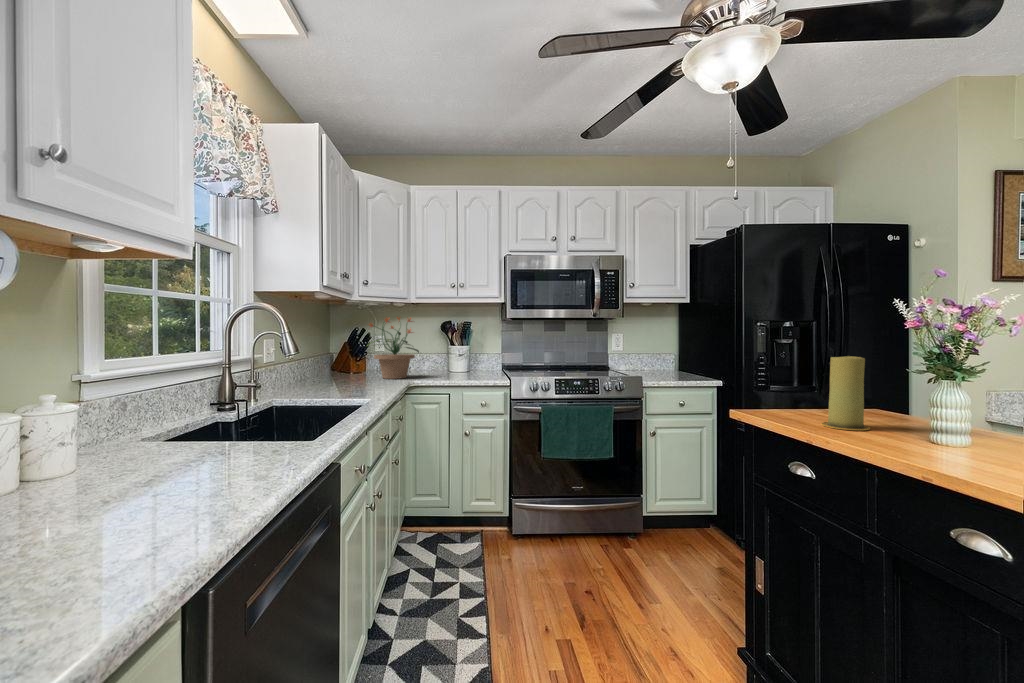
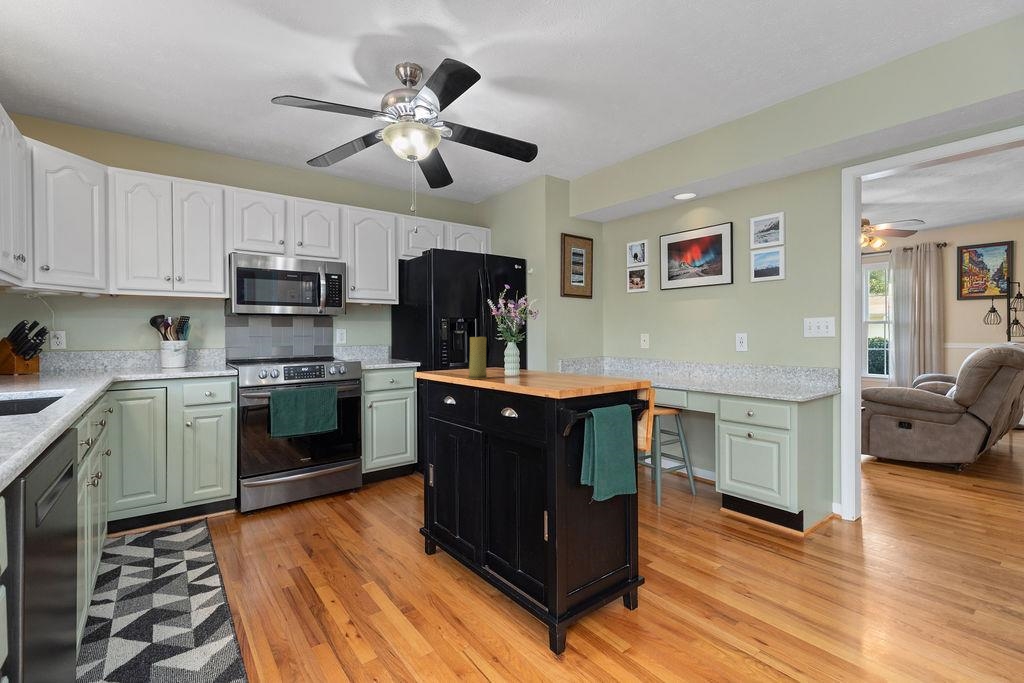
potted plant: present [367,317,419,379] -> none [43,308,121,376]

